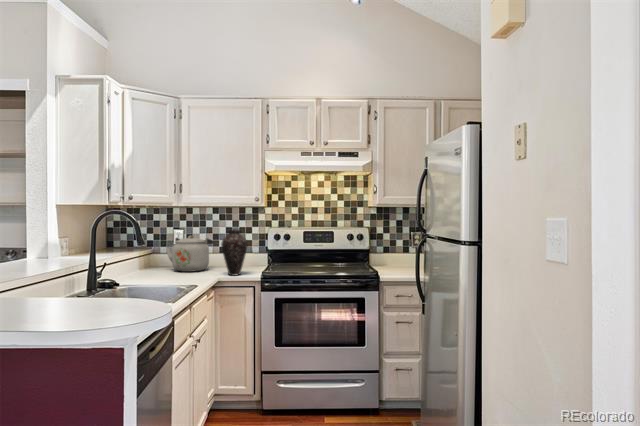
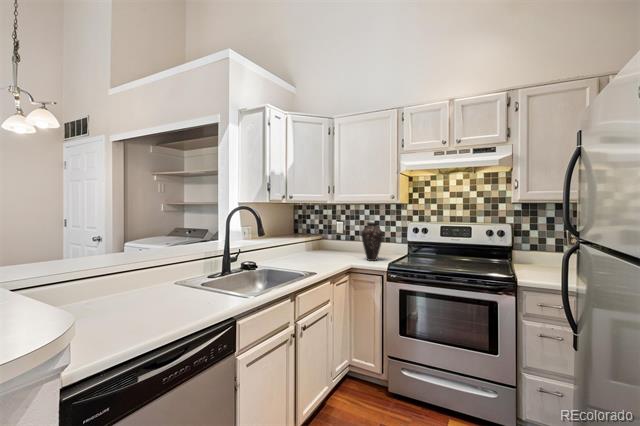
kettle: present [166,236,213,272] -> none [327,227,362,254]

